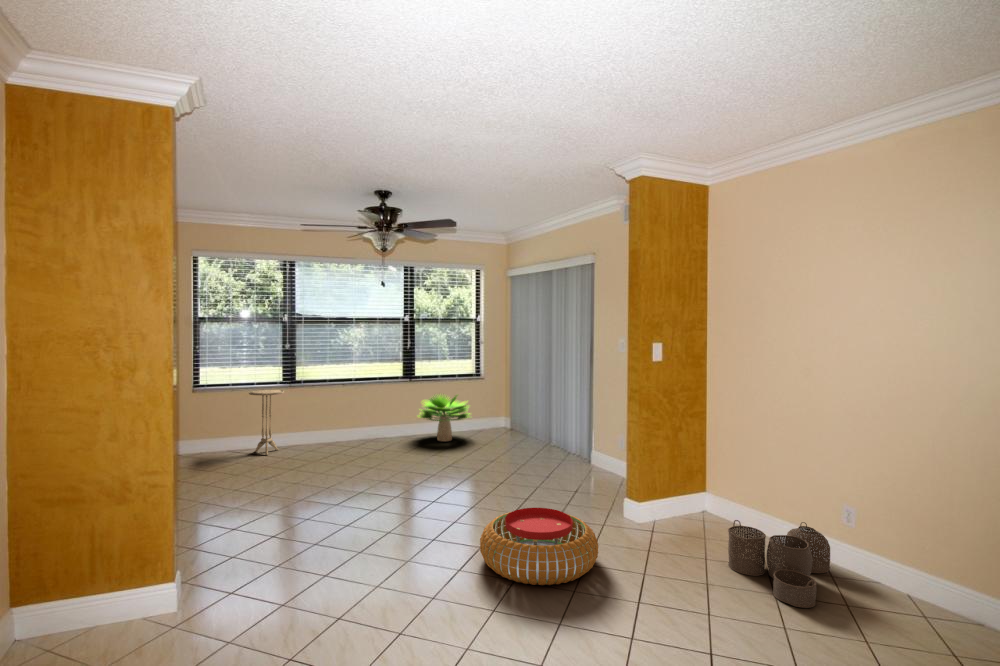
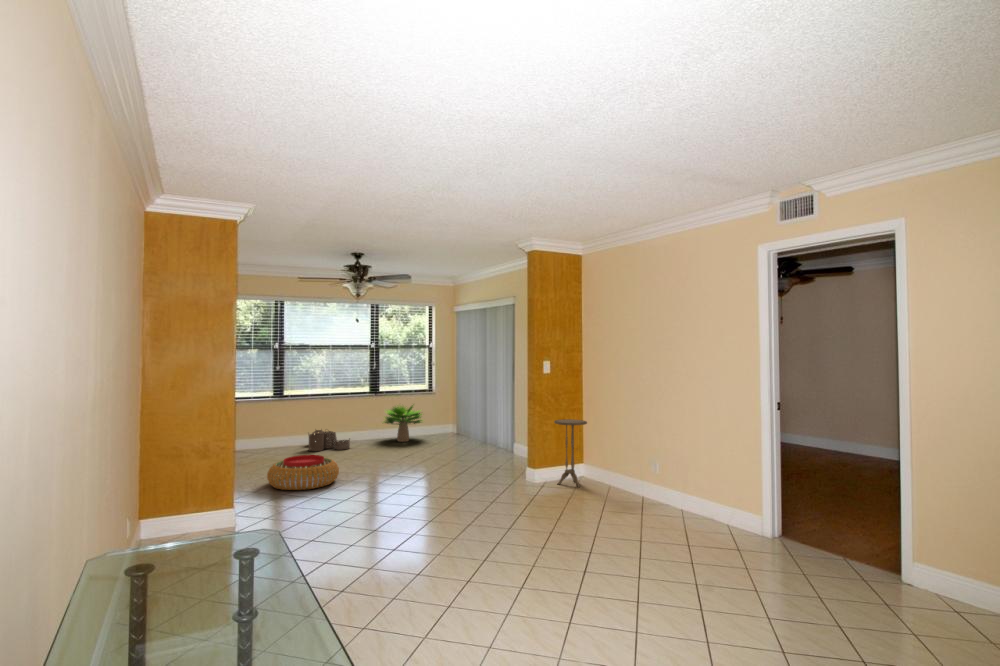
side table: present [249,390,284,455] -> present [554,419,587,487]
pouf: present [480,508,598,585] -> present [267,455,339,490]
woven basket: present [728,520,830,608] -> present [308,430,350,451]

